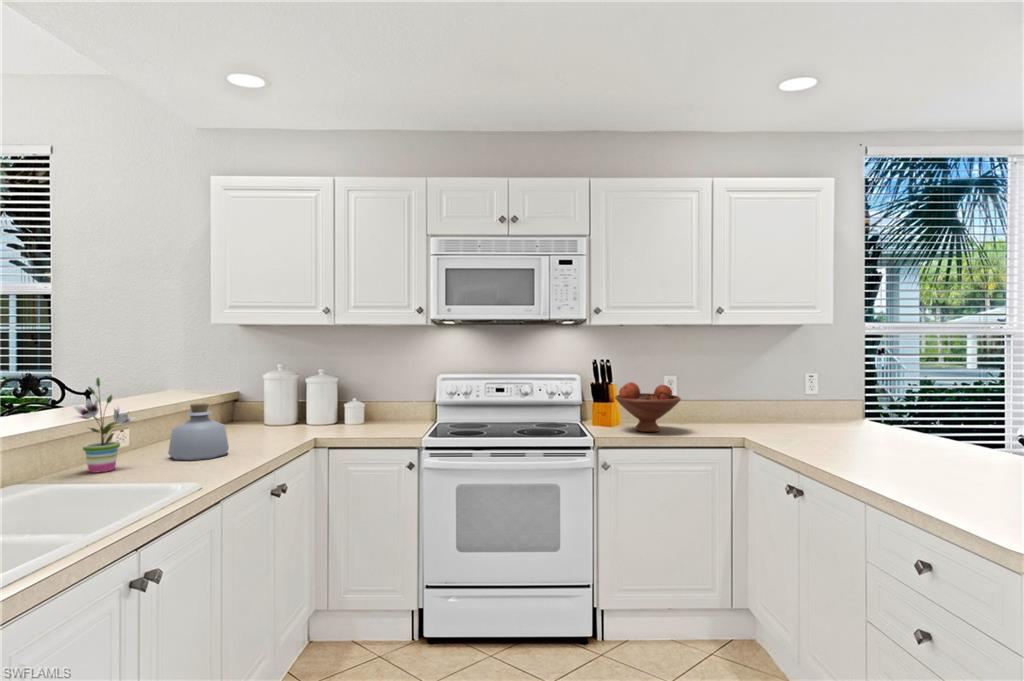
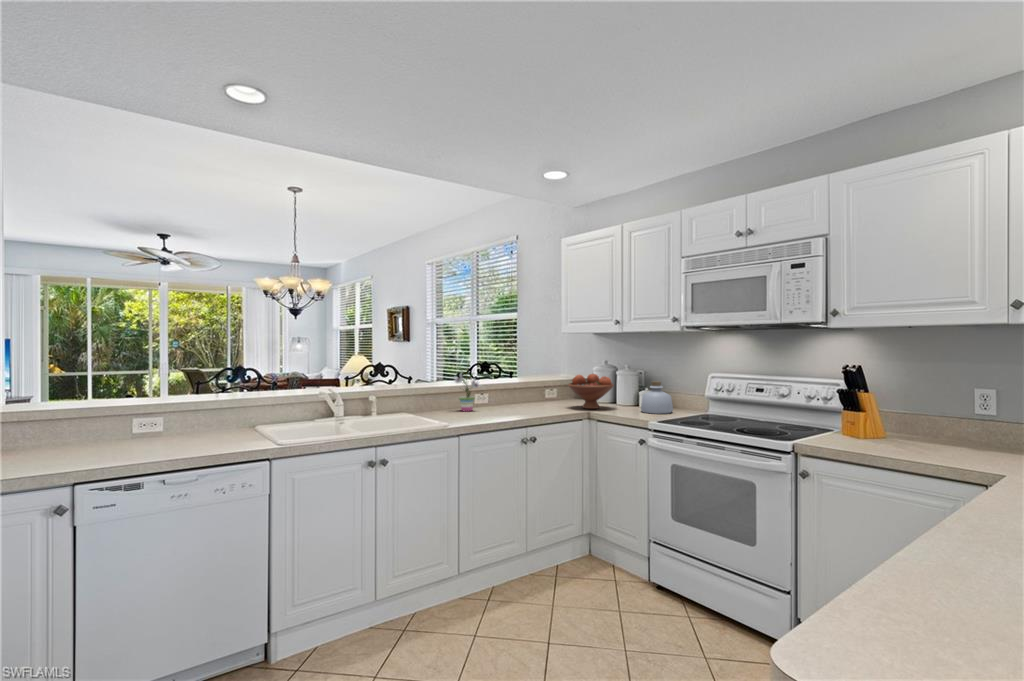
fruit bowl: present [615,382,681,432] -> present [568,374,614,409]
bottle: present [168,403,229,461] -> present [641,381,673,414]

